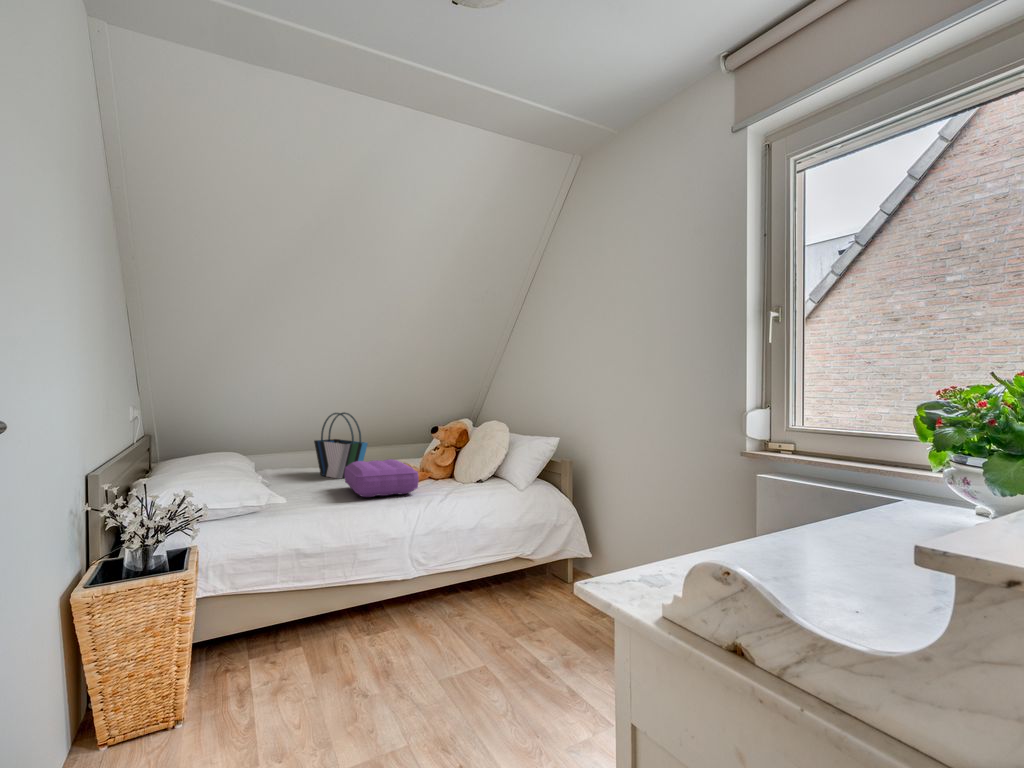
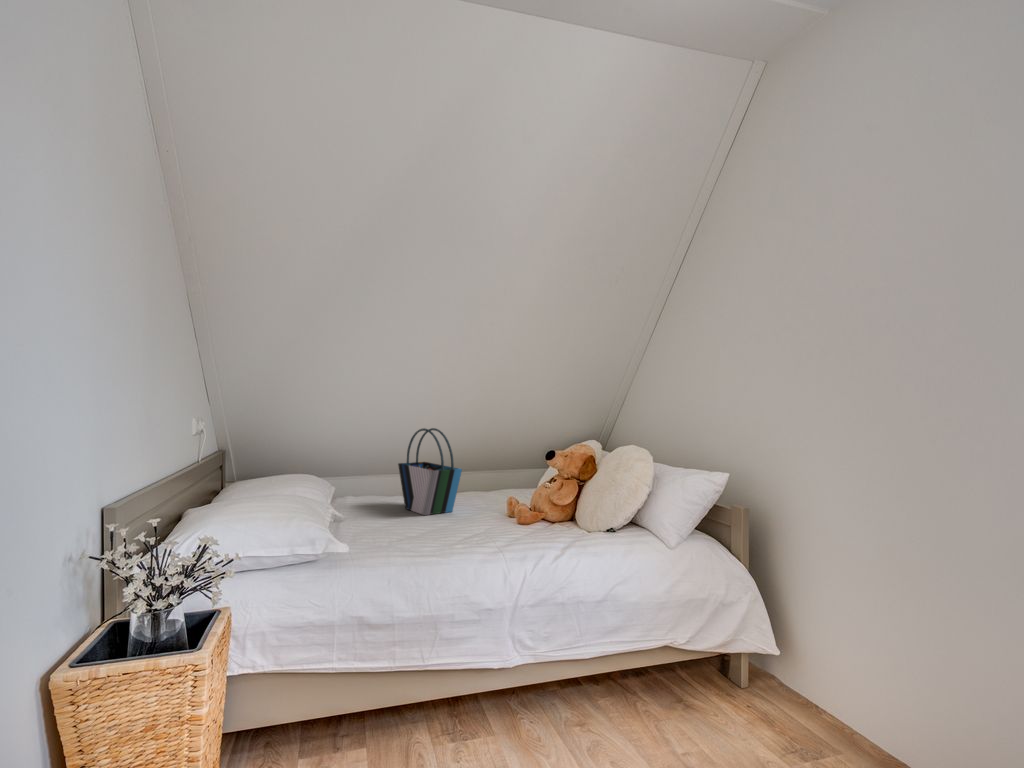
pillow: present [345,459,419,497] -> none [428,494,522,548]

